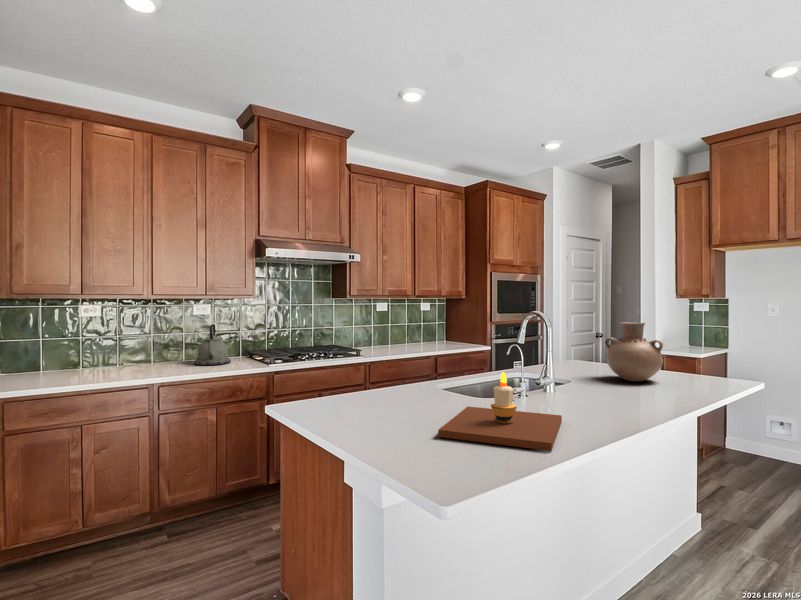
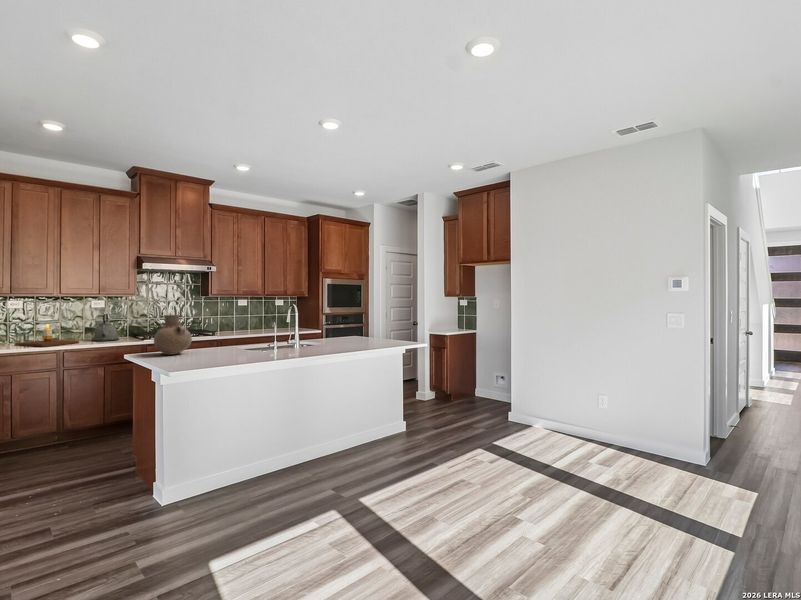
vase: present [605,322,663,381] -> present [154,315,192,355]
candle: present [438,372,562,451] -> present [15,324,79,346]

